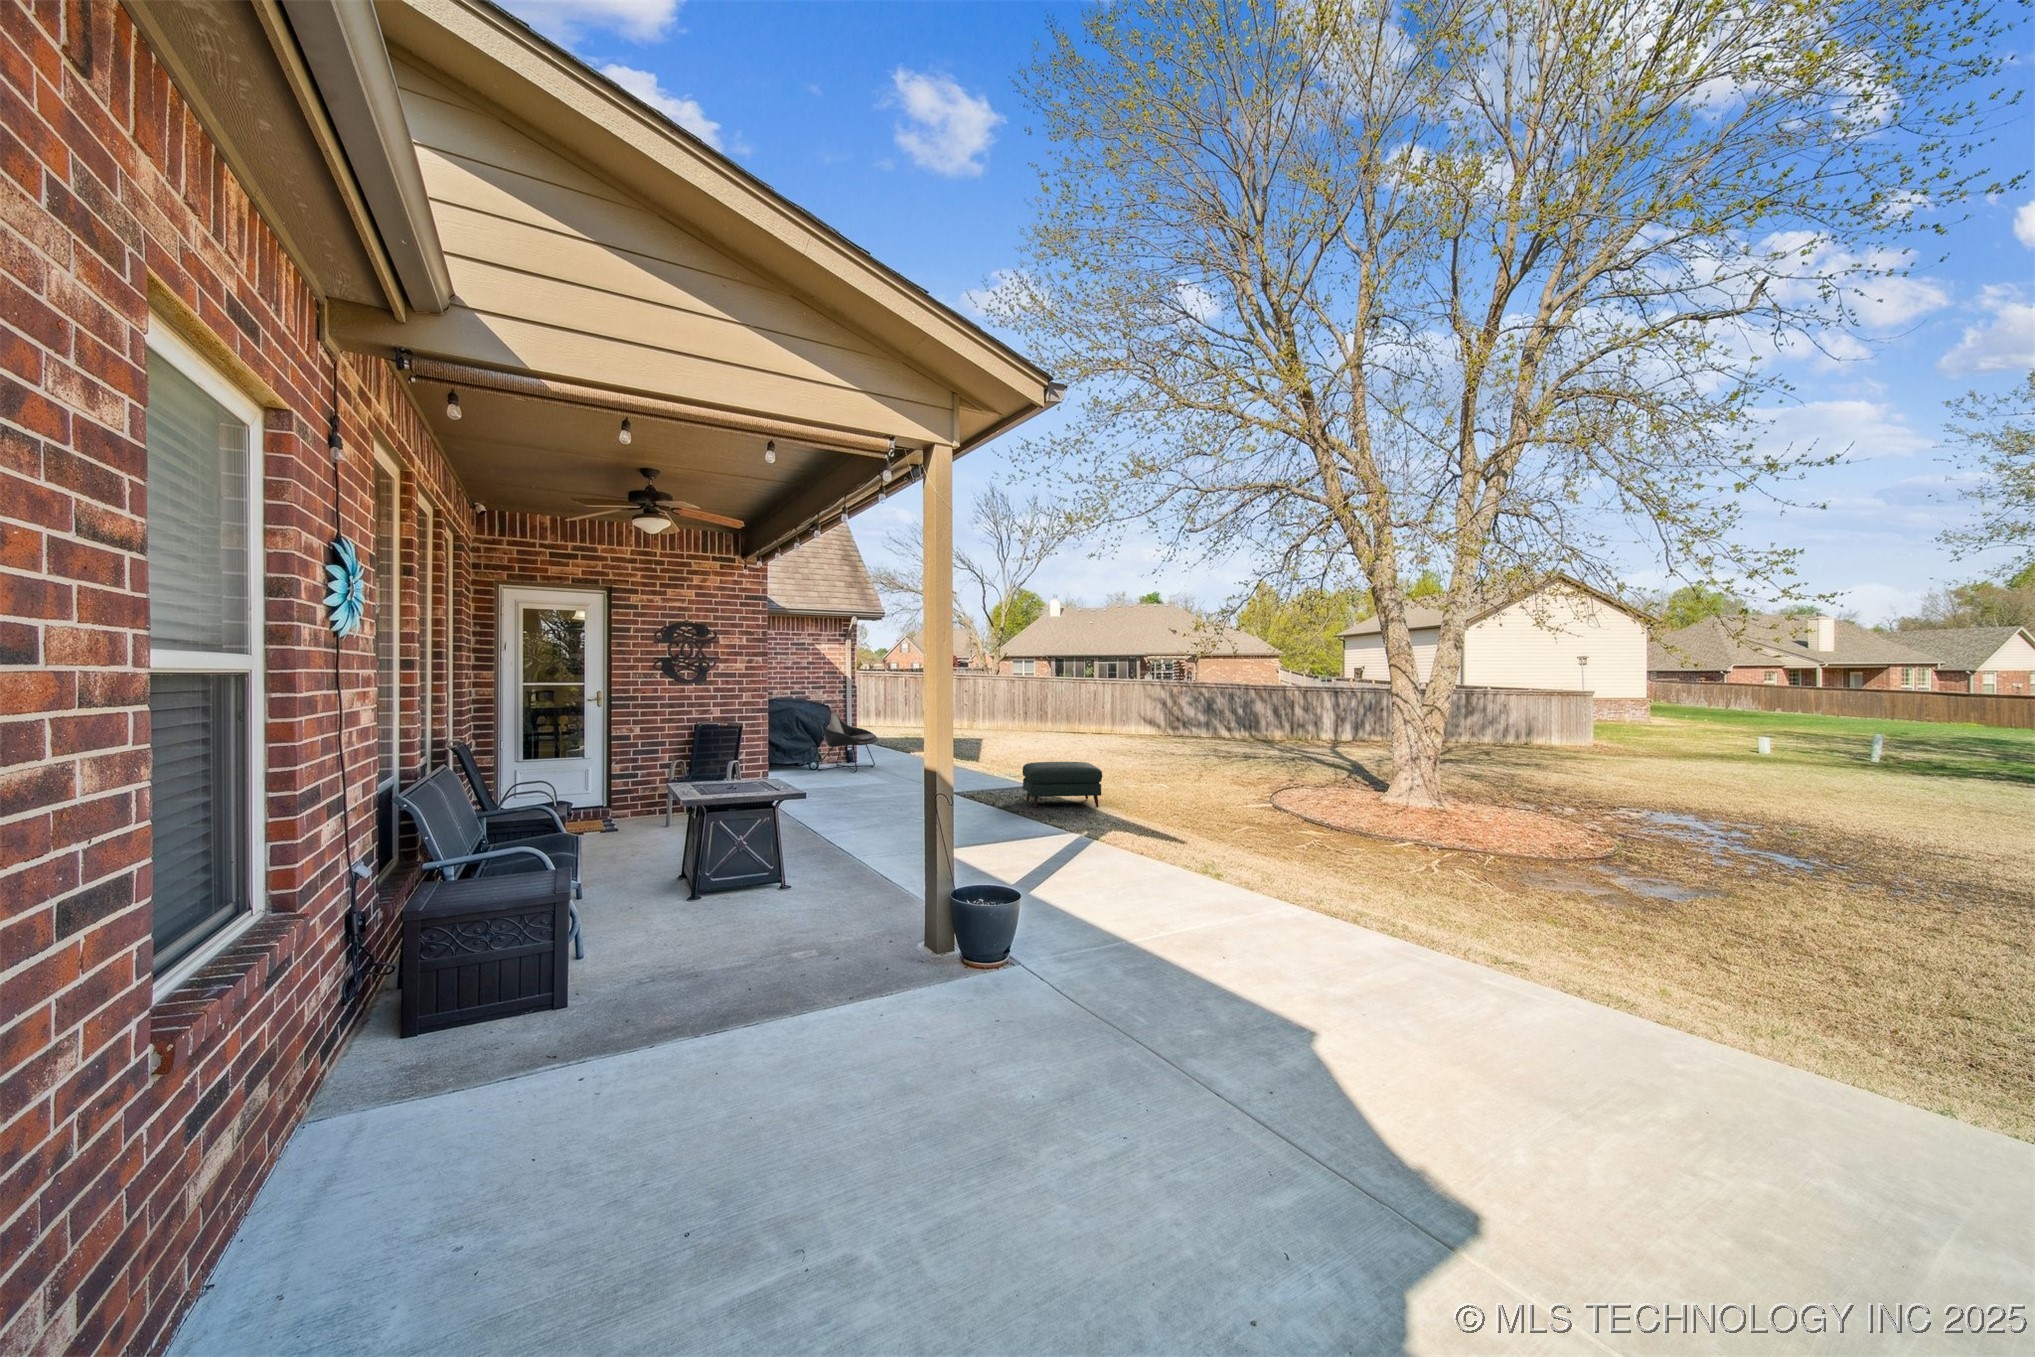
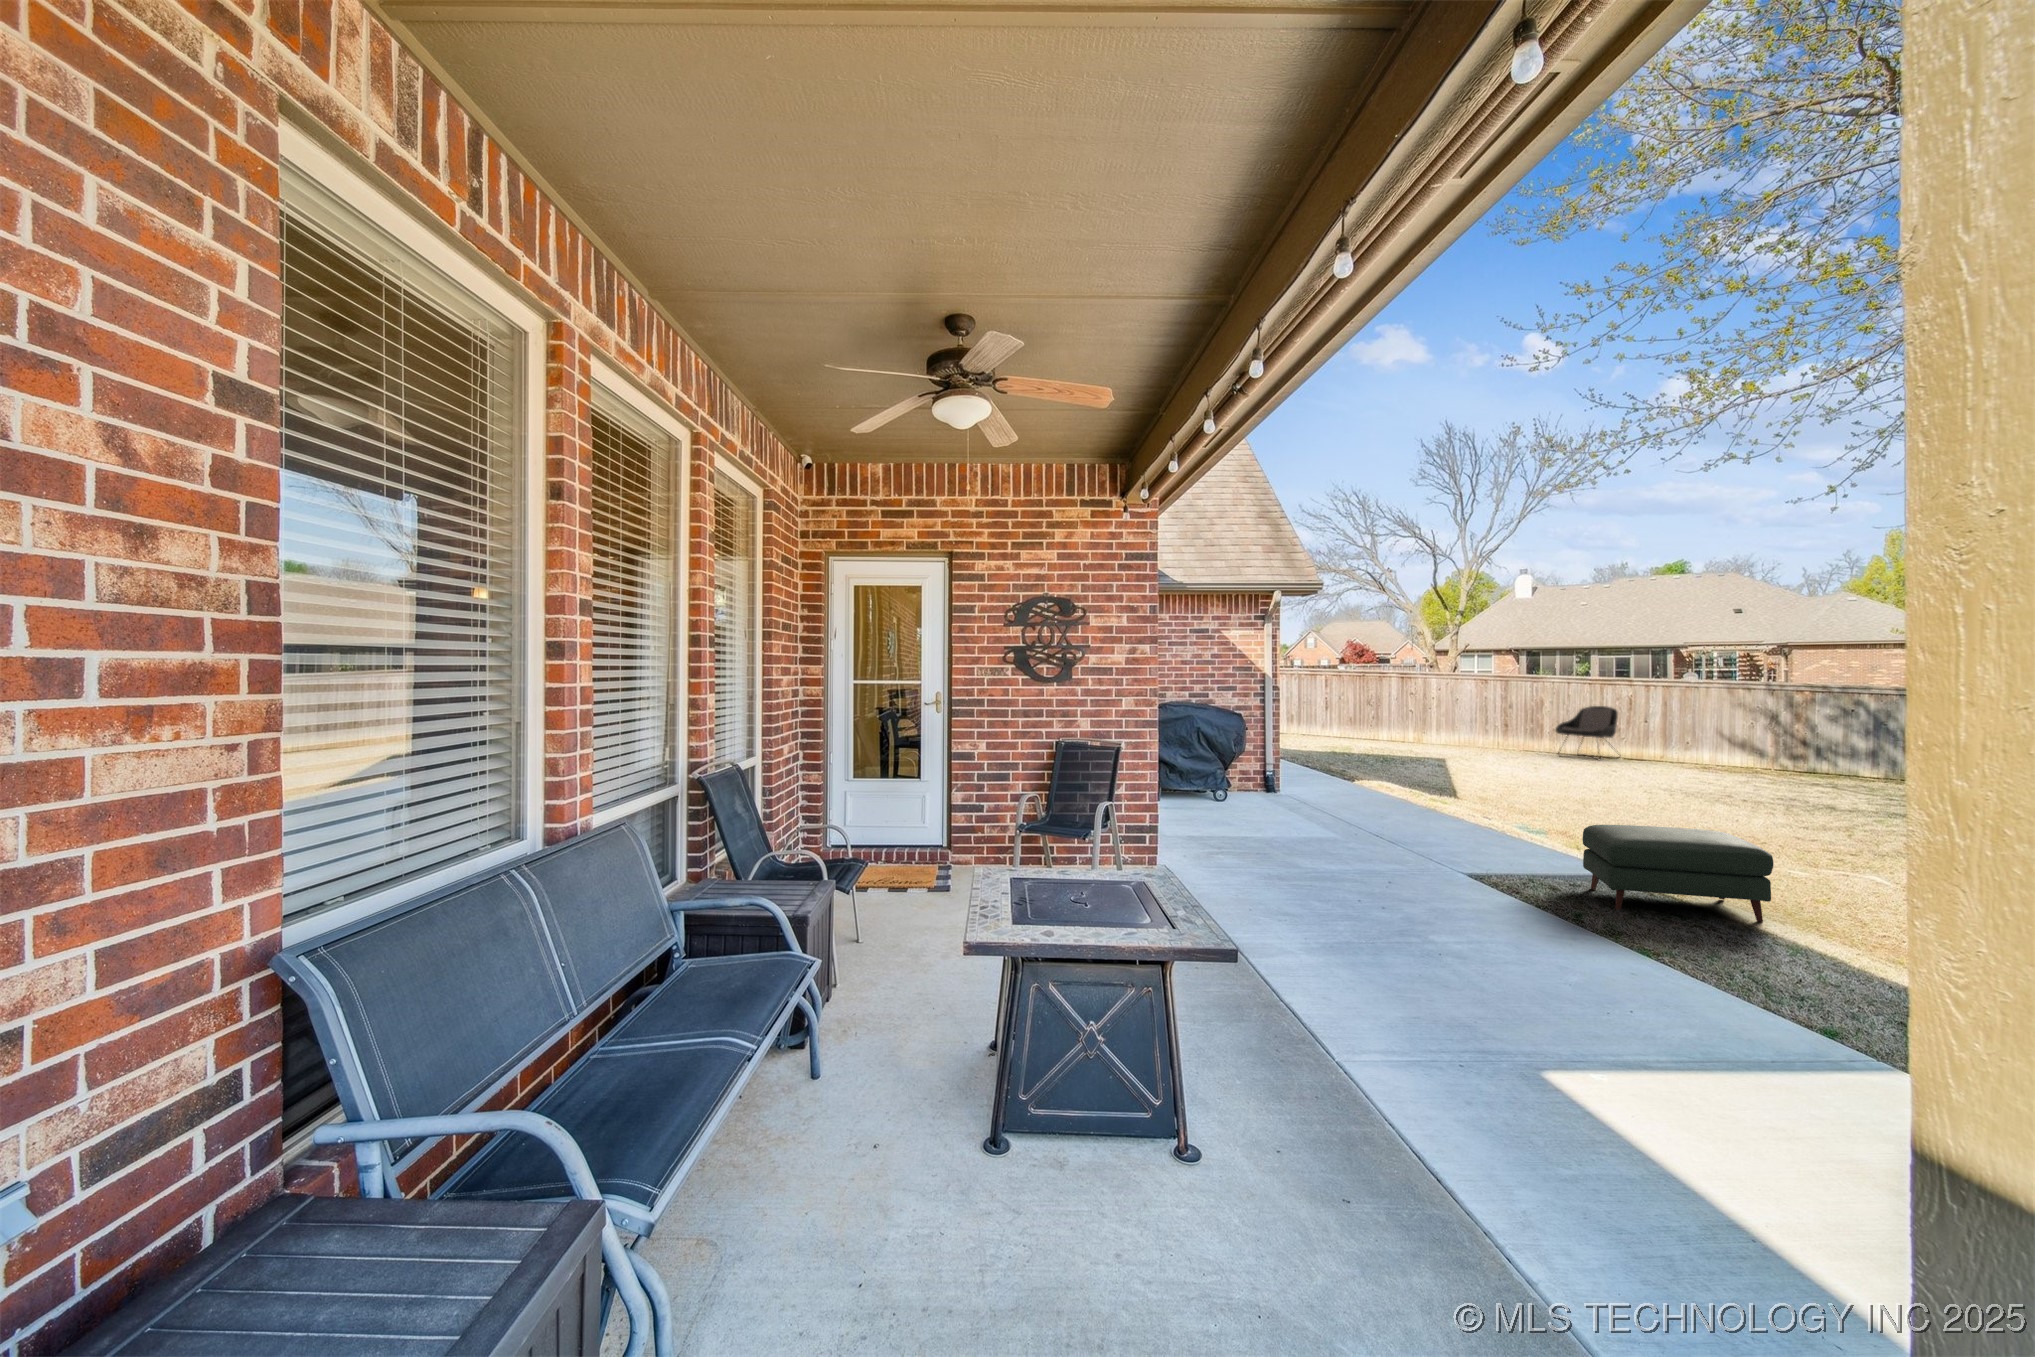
lounge chair: present [816,712,878,772] -> present [1556,706,1618,758]

